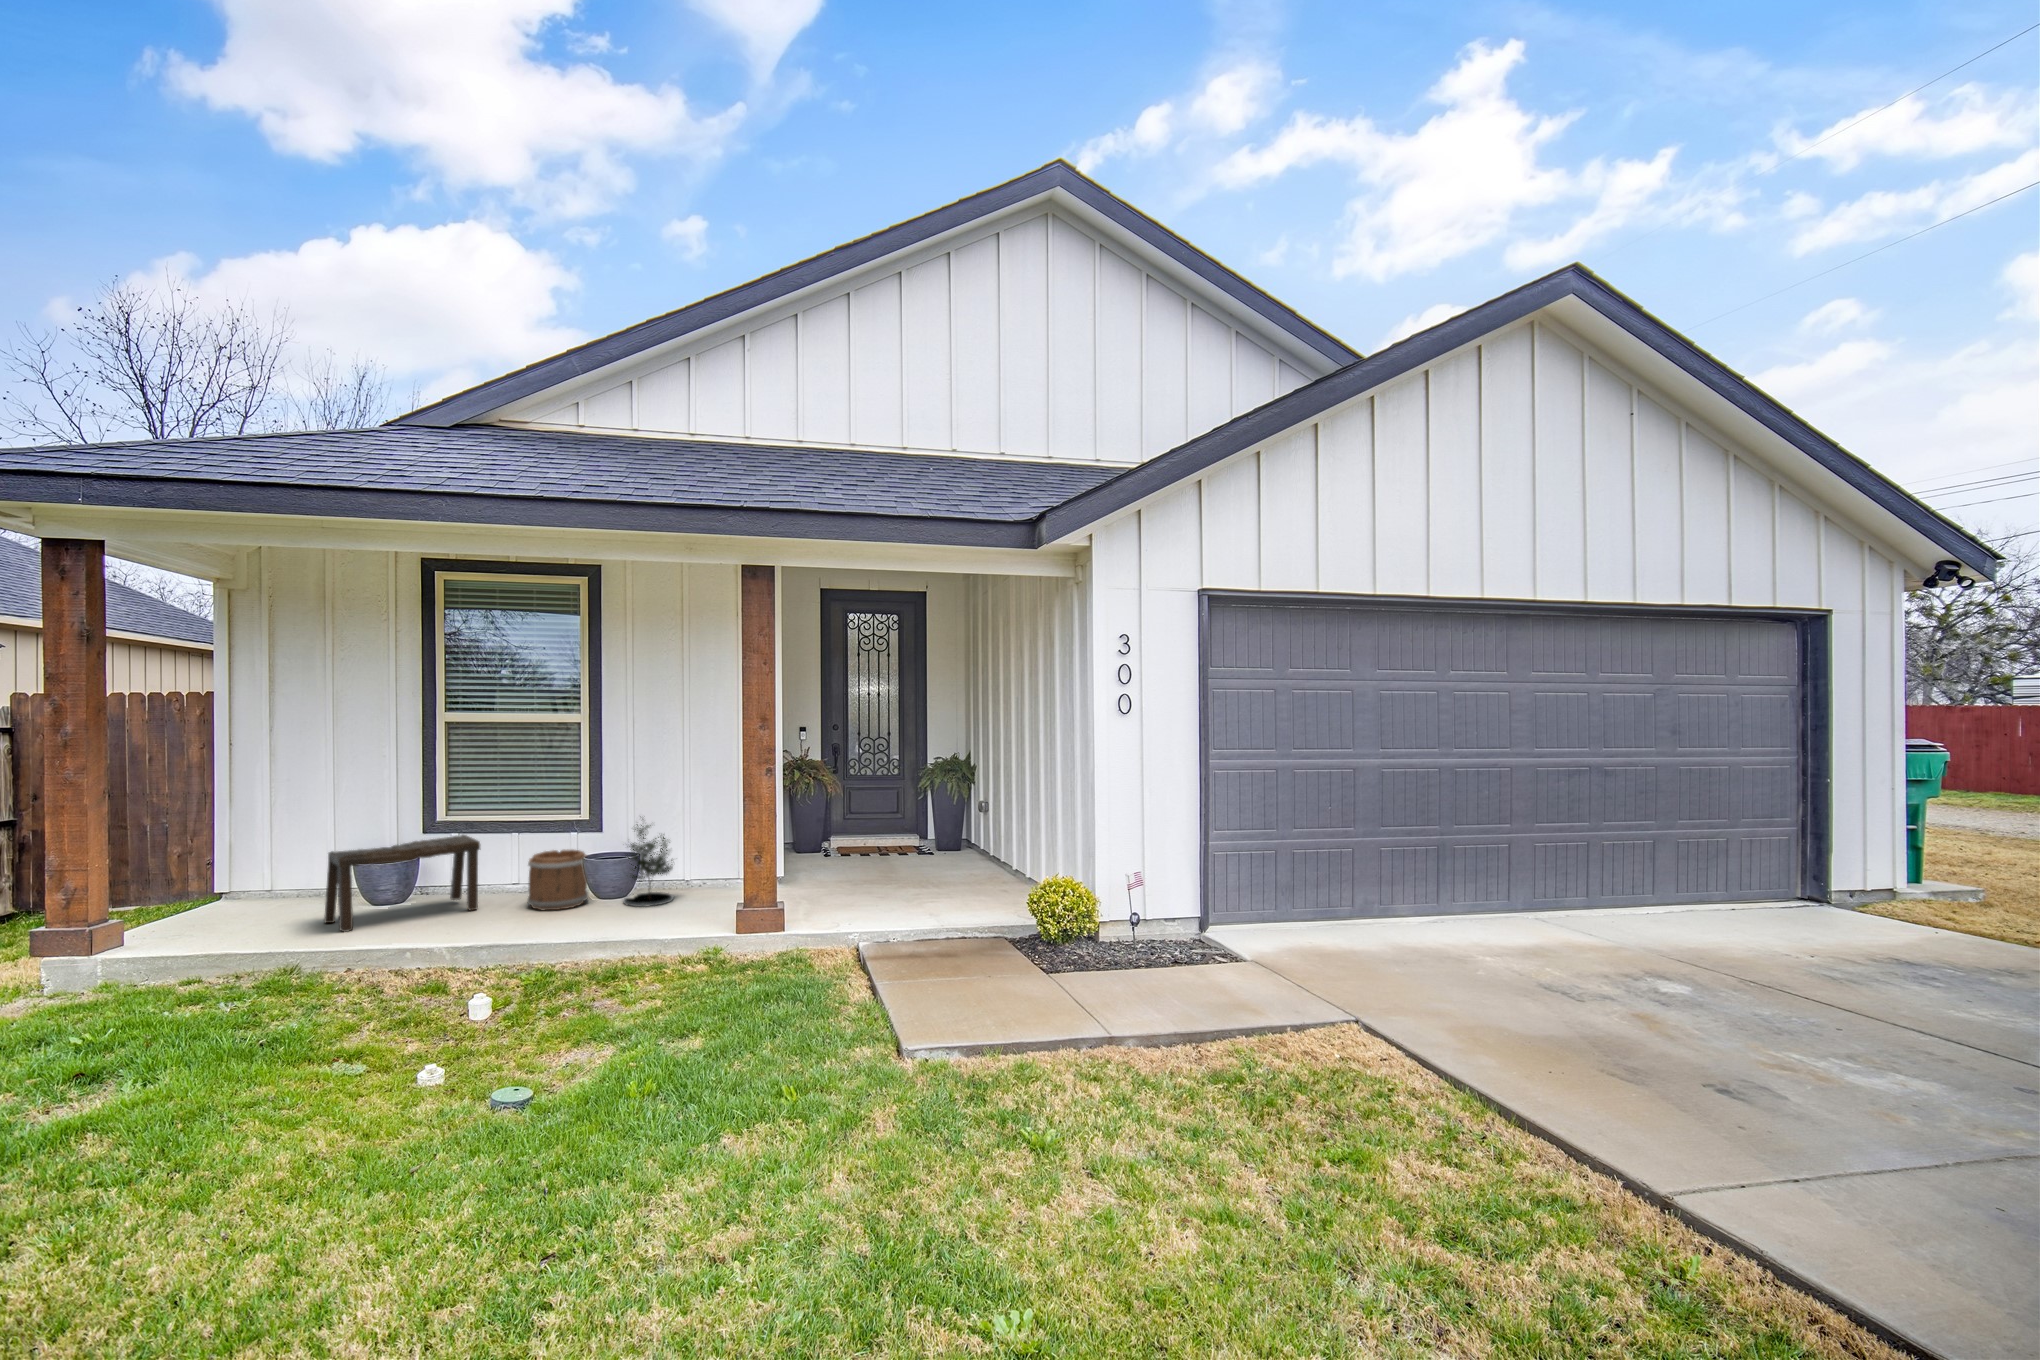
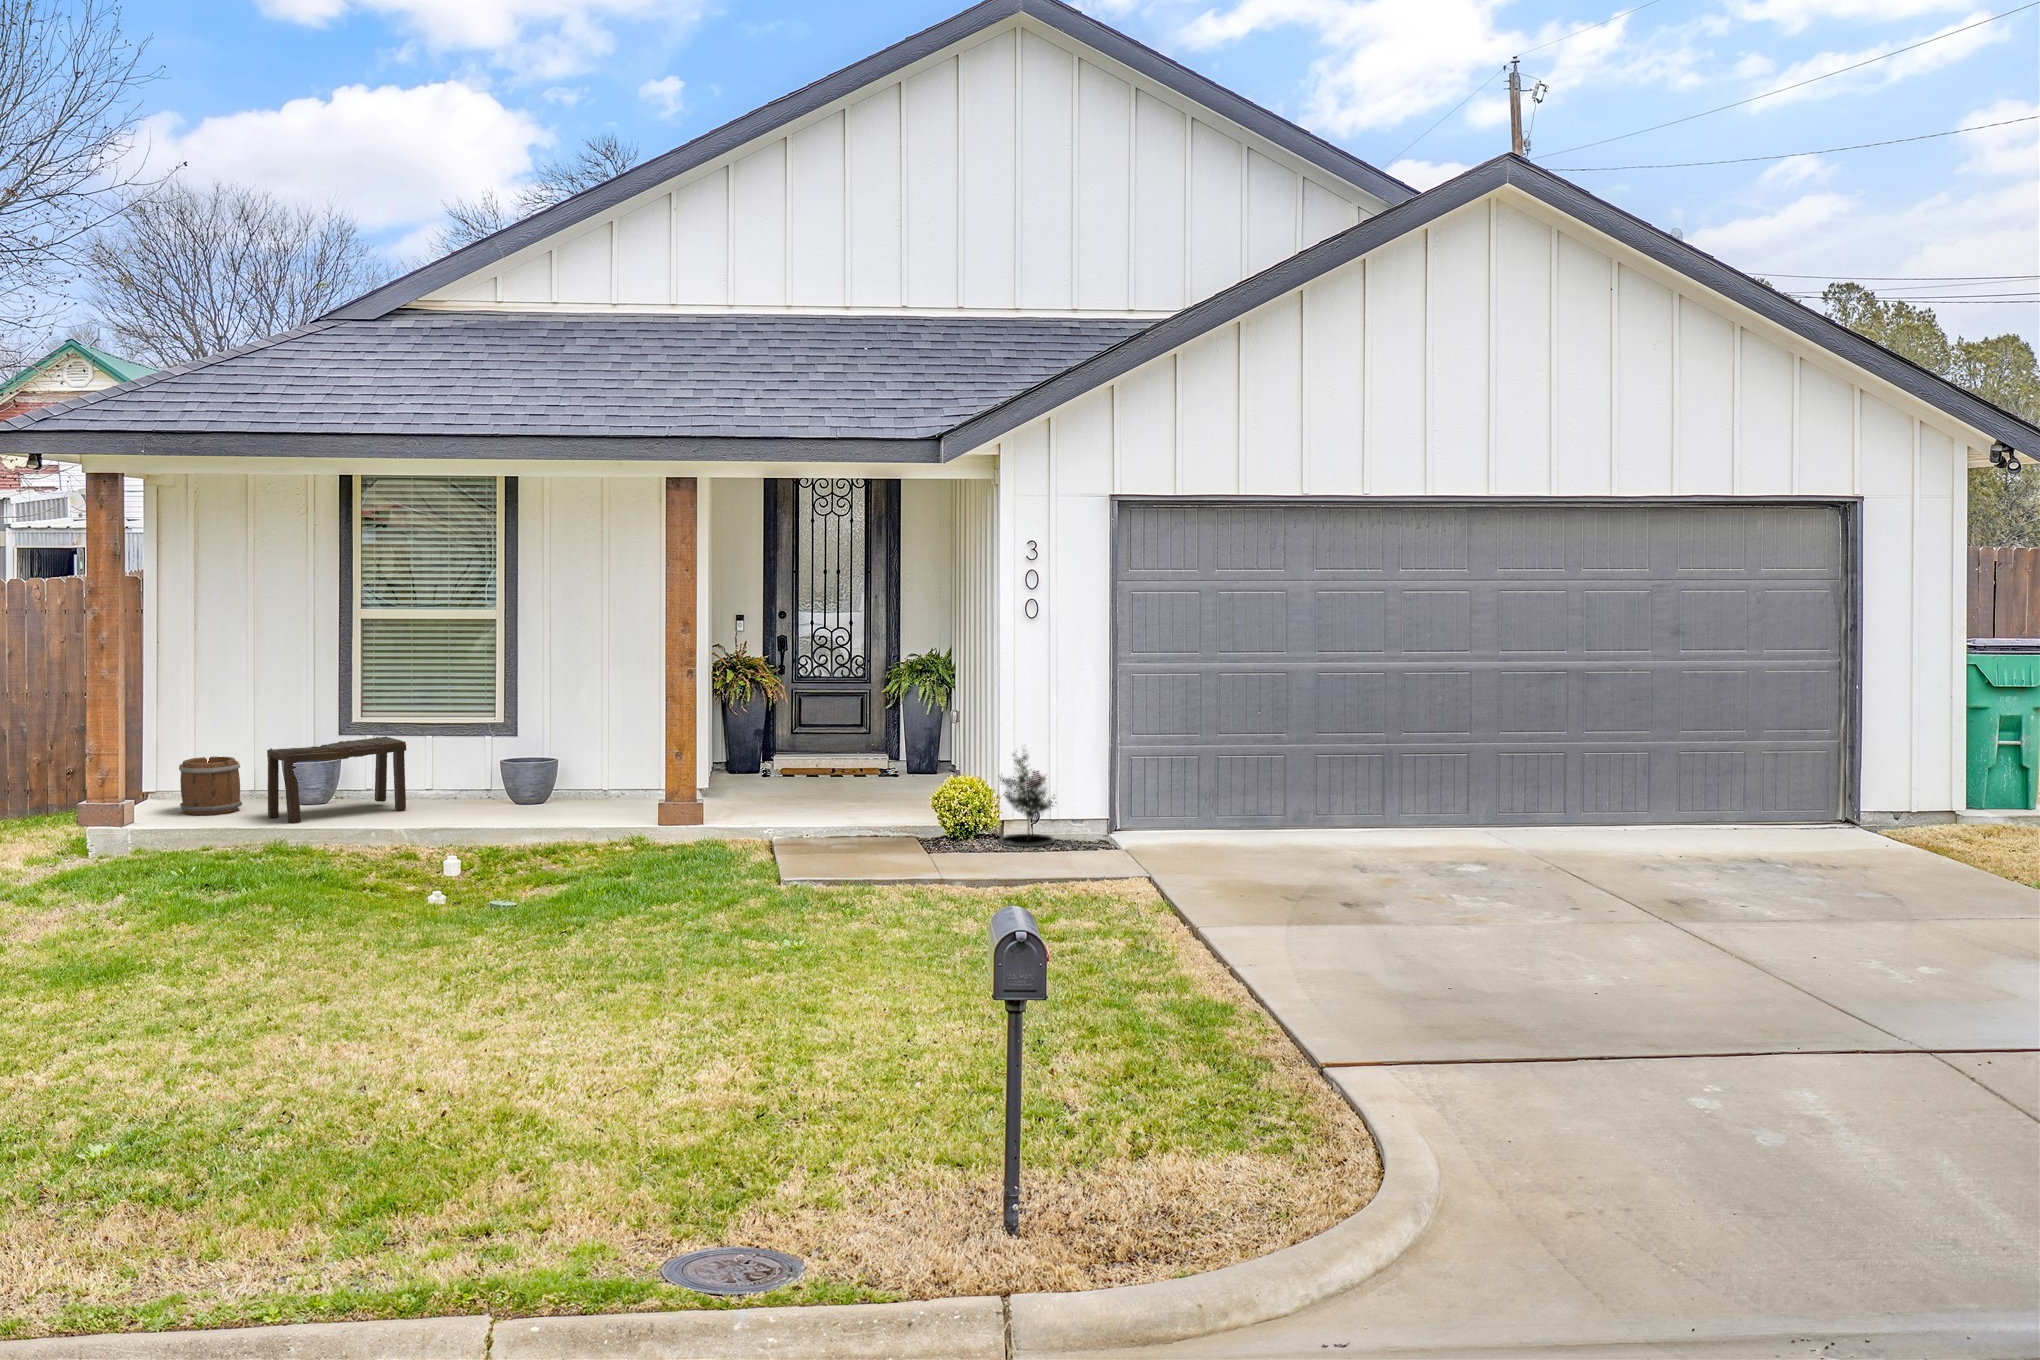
potted tree: present [623,819,673,907] -> present [999,753,1056,847]
bucket: present [527,850,588,910] -> present [179,757,242,815]

